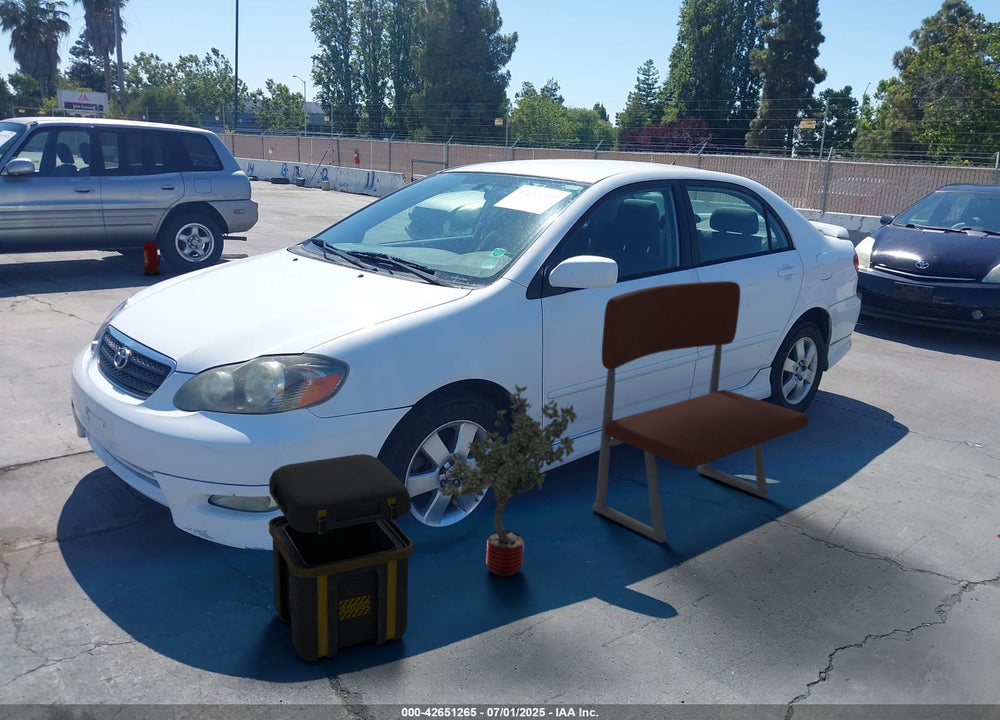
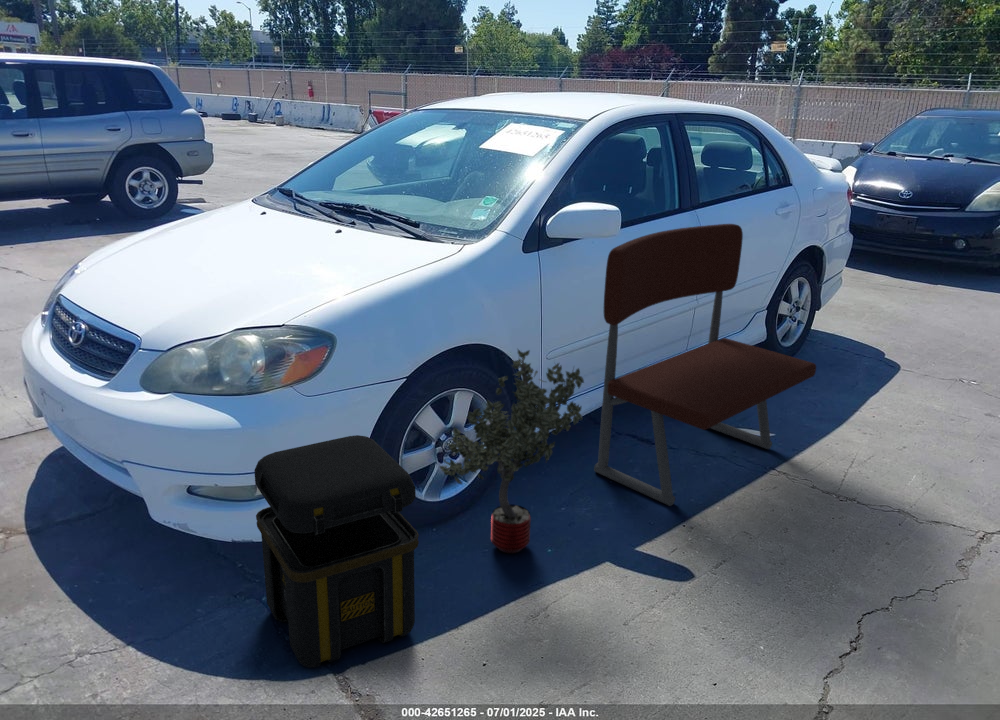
fire extinguisher: present [143,239,162,276] -> none [86,178,114,223]

